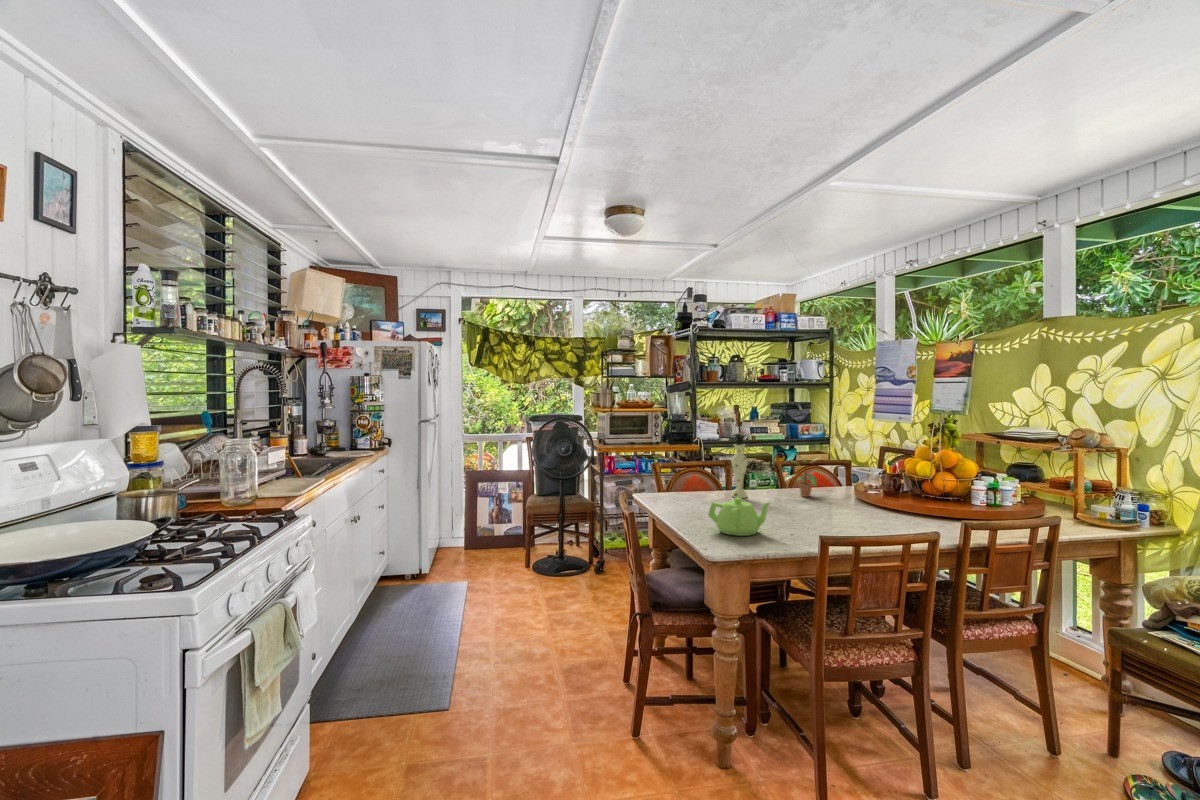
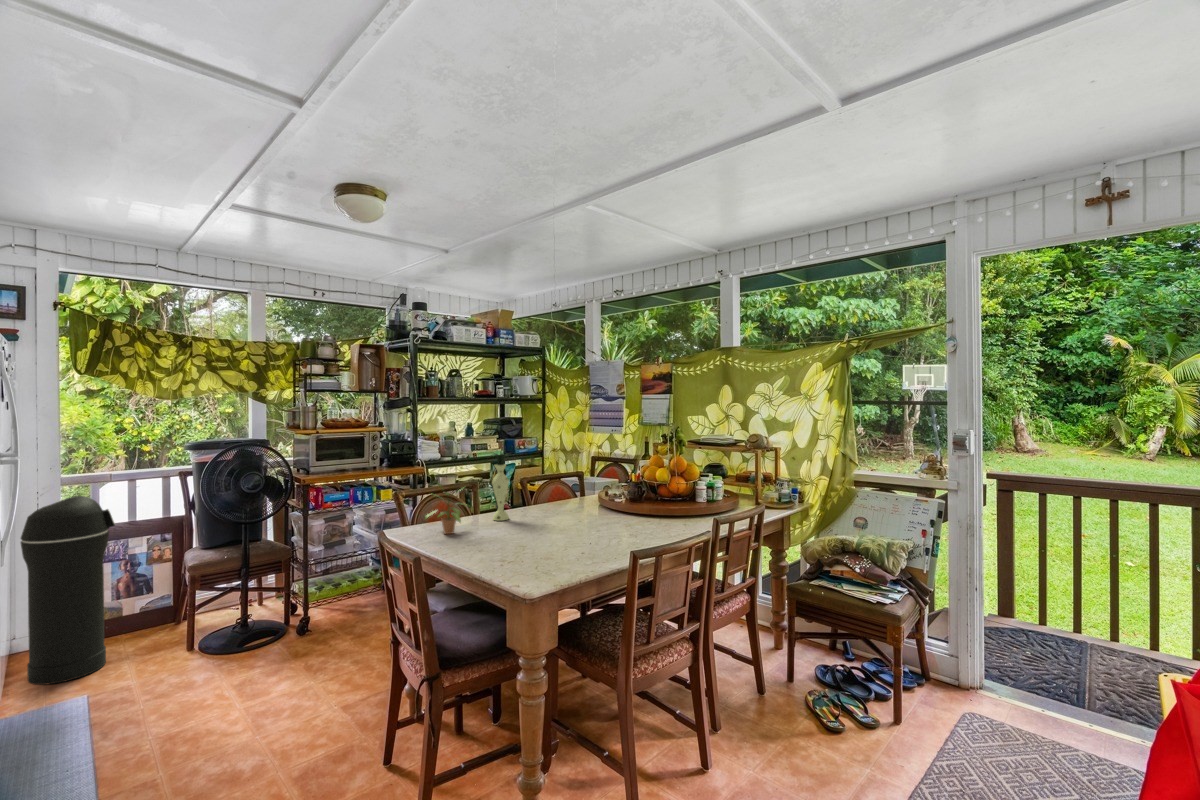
trash can: none [438,448,486,571] -> present [21,496,115,685]
potted plant: present [785,460,823,497] -> present [426,492,467,534]
teapot: present [708,498,771,536] -> none [506,521,571,560]

